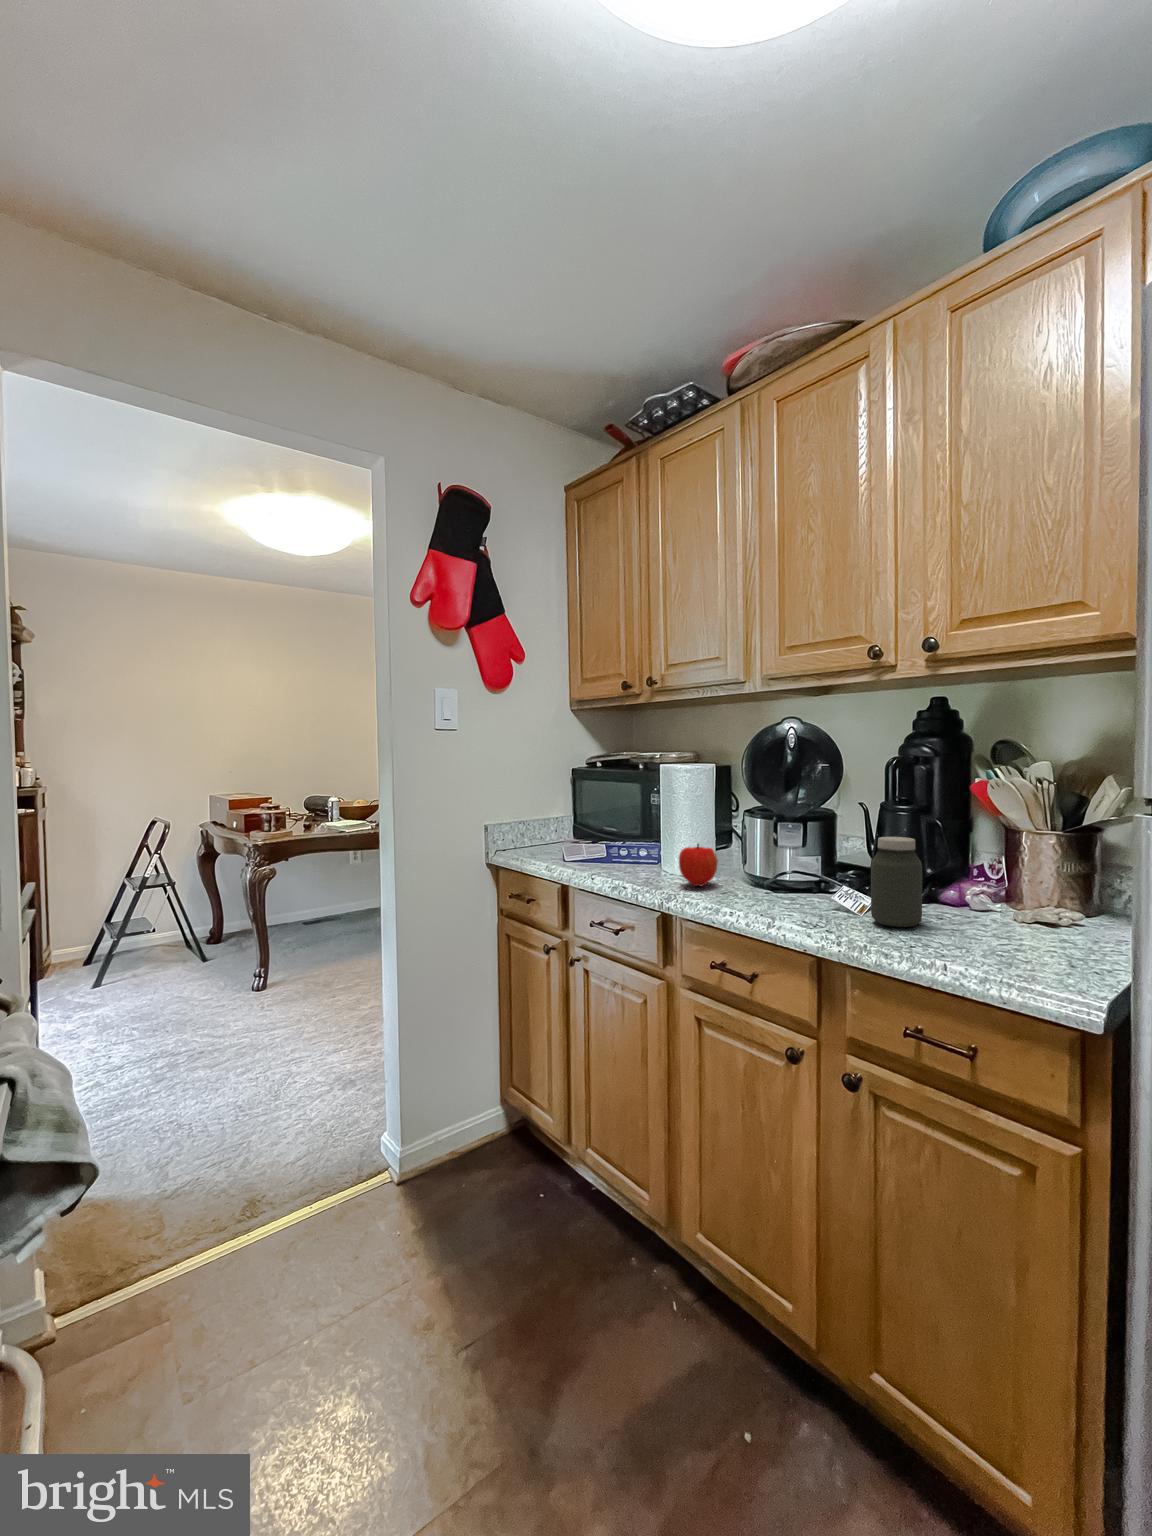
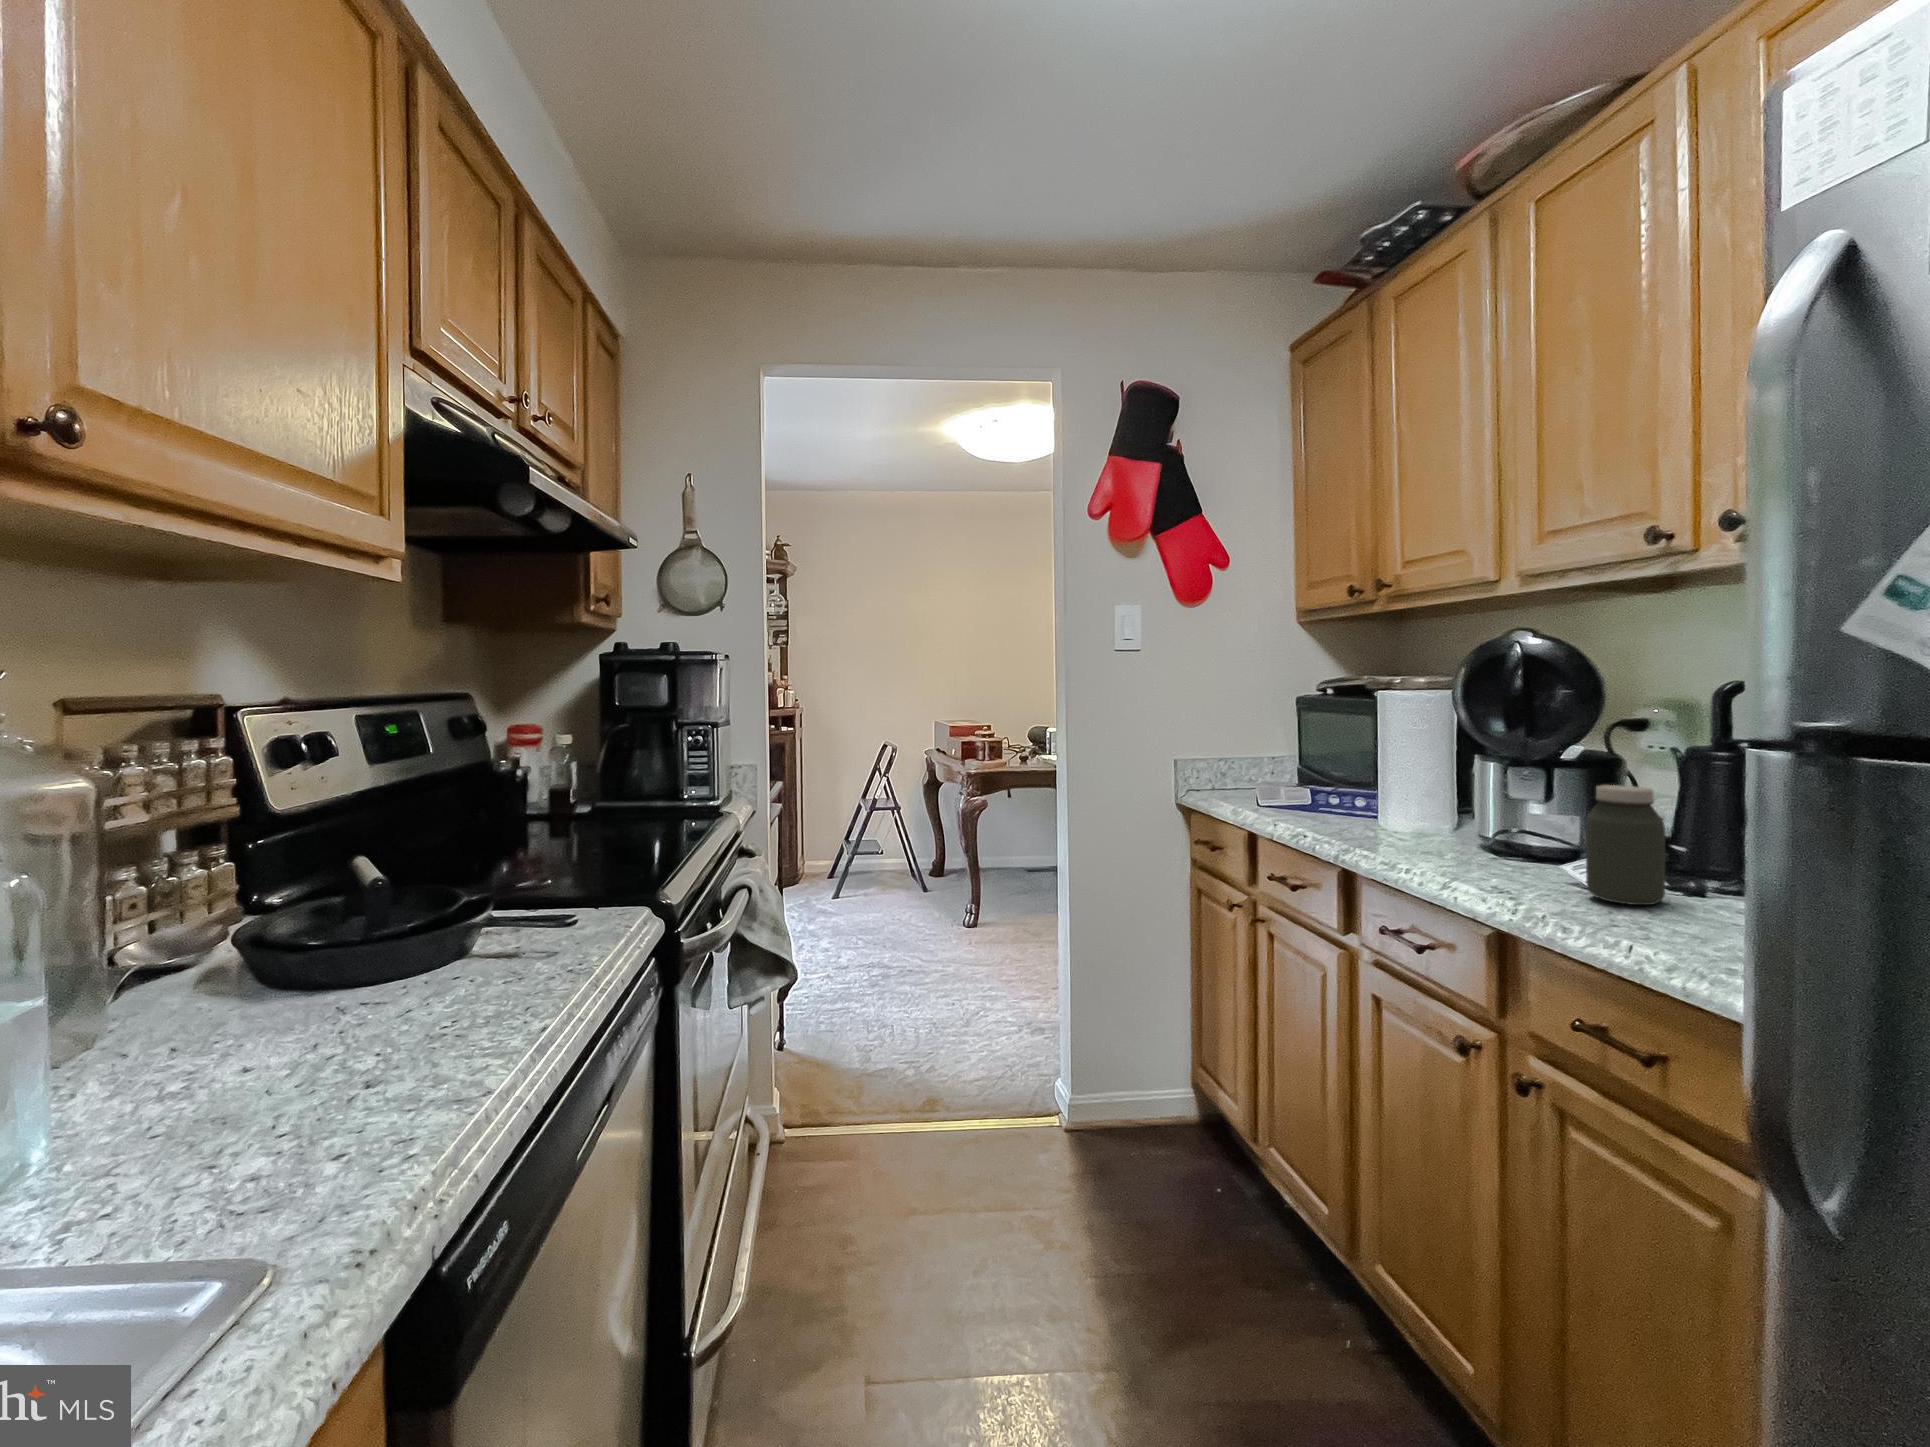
fruit: present [679,844,717,886] -> none [1372,786,1426,841]

